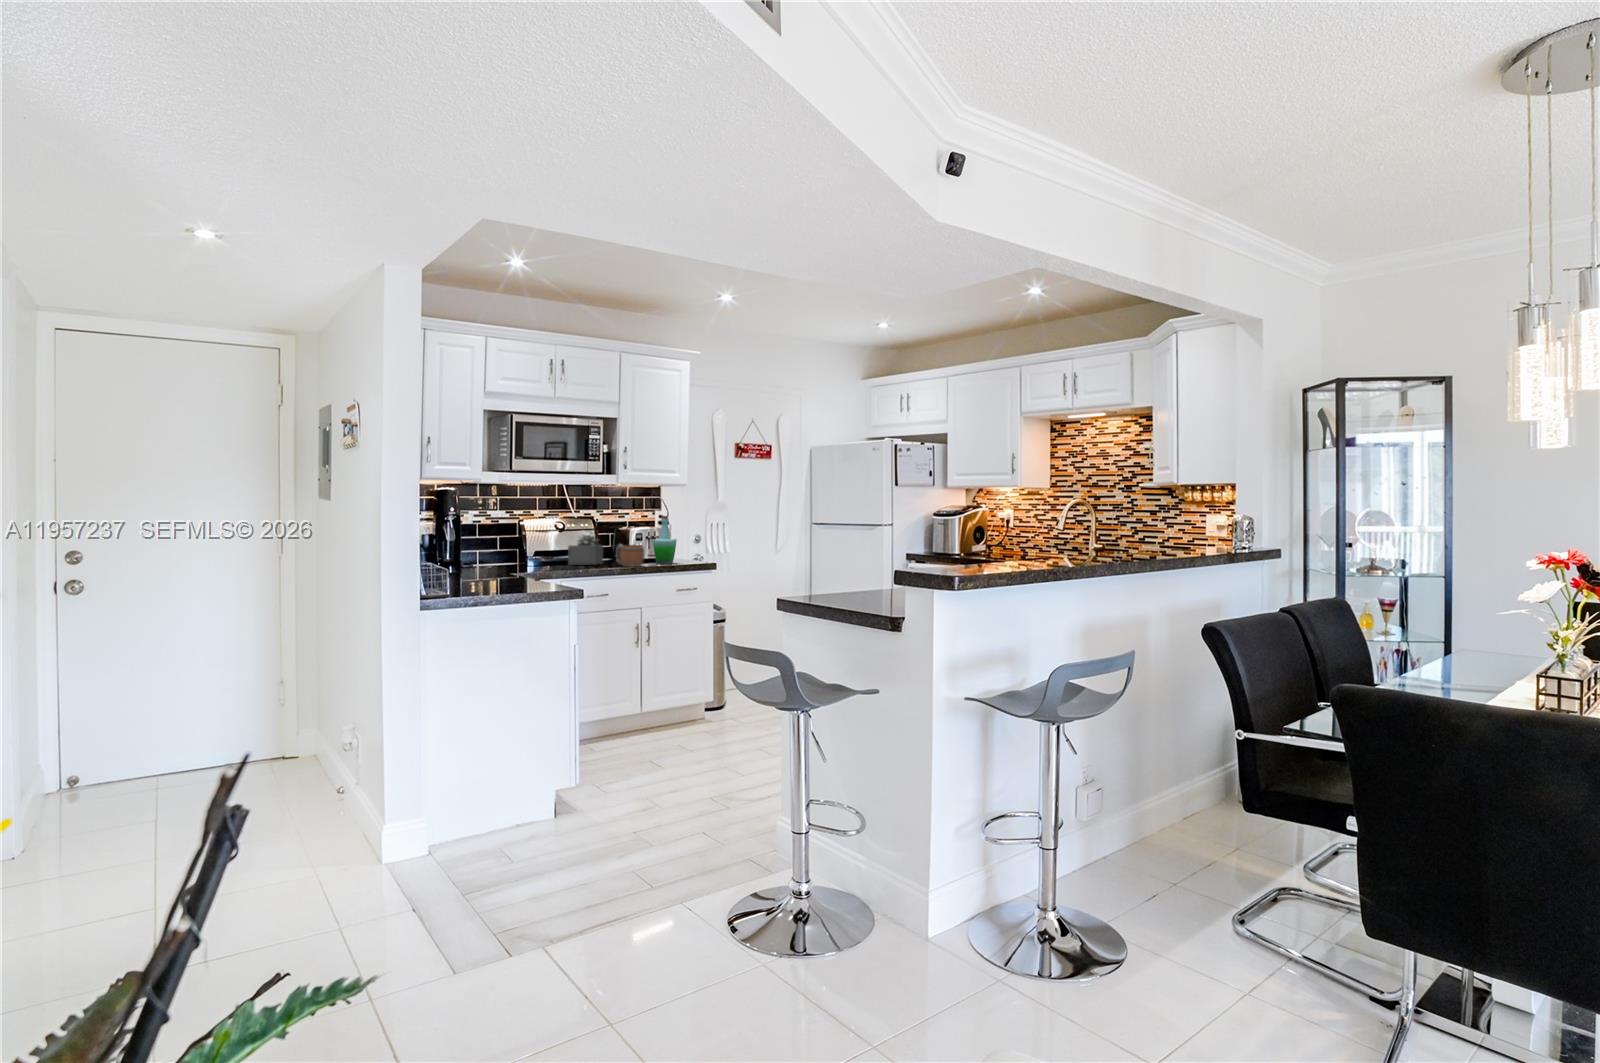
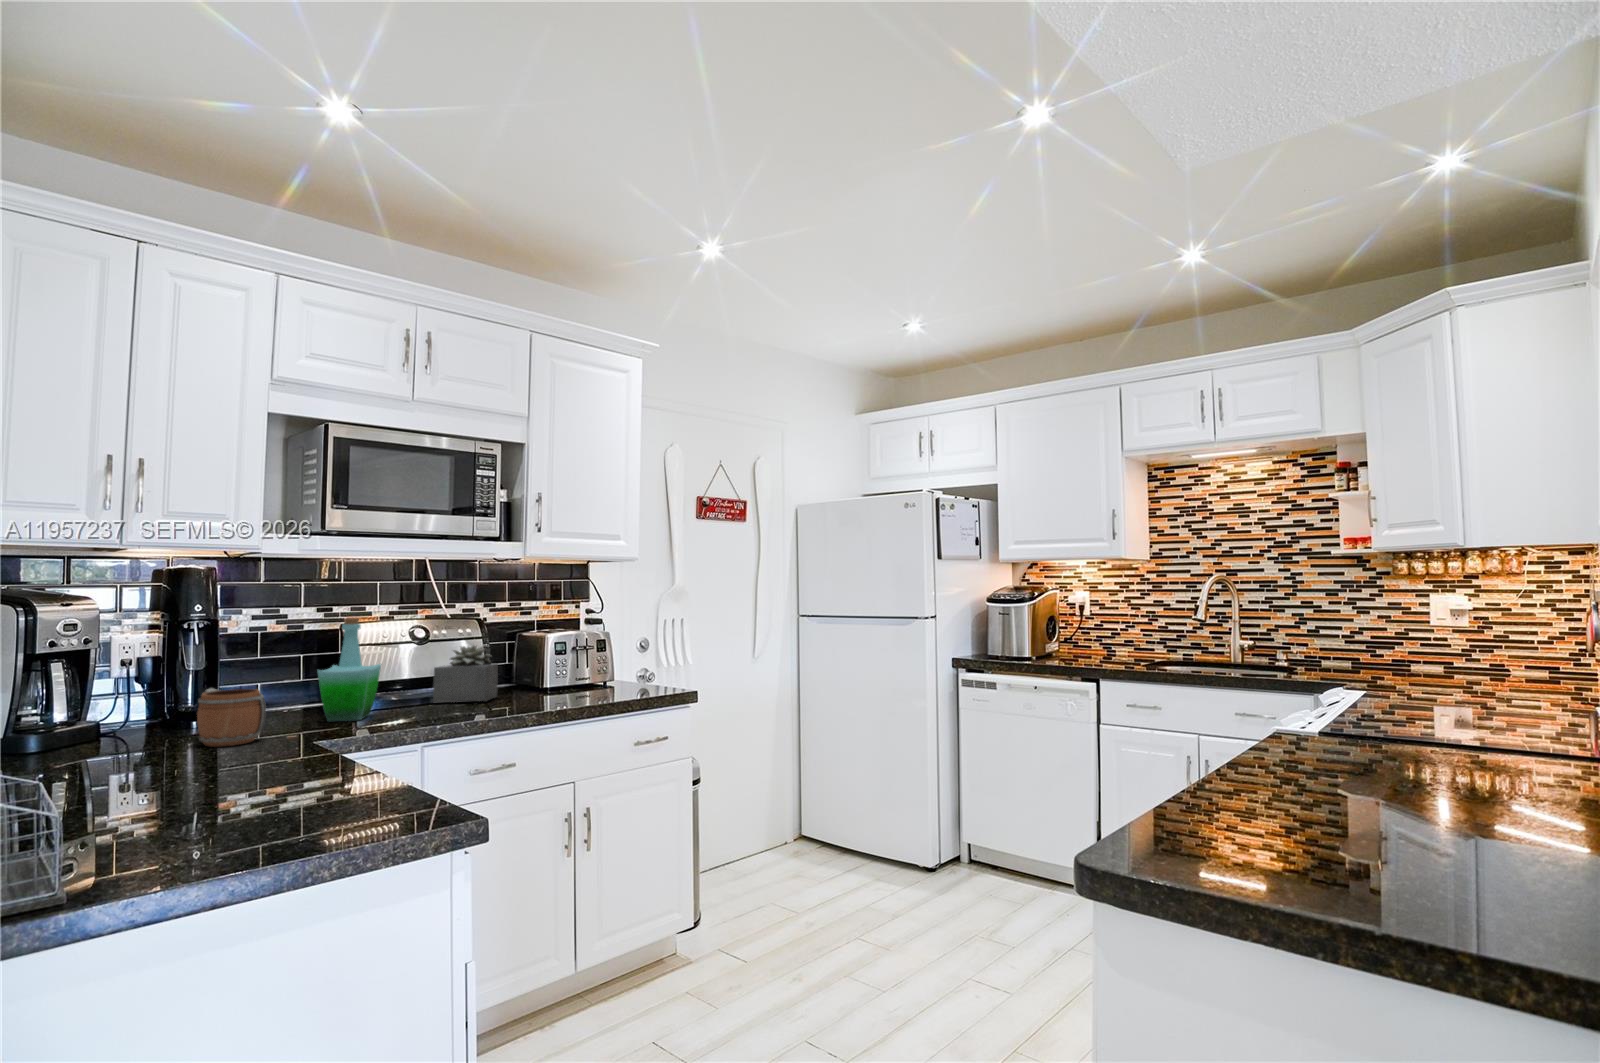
bottle: present [653,516,677,564] -> present [317,618,382,721]
mug: present [616,544,644,567] -> present [197,688,266,747]

